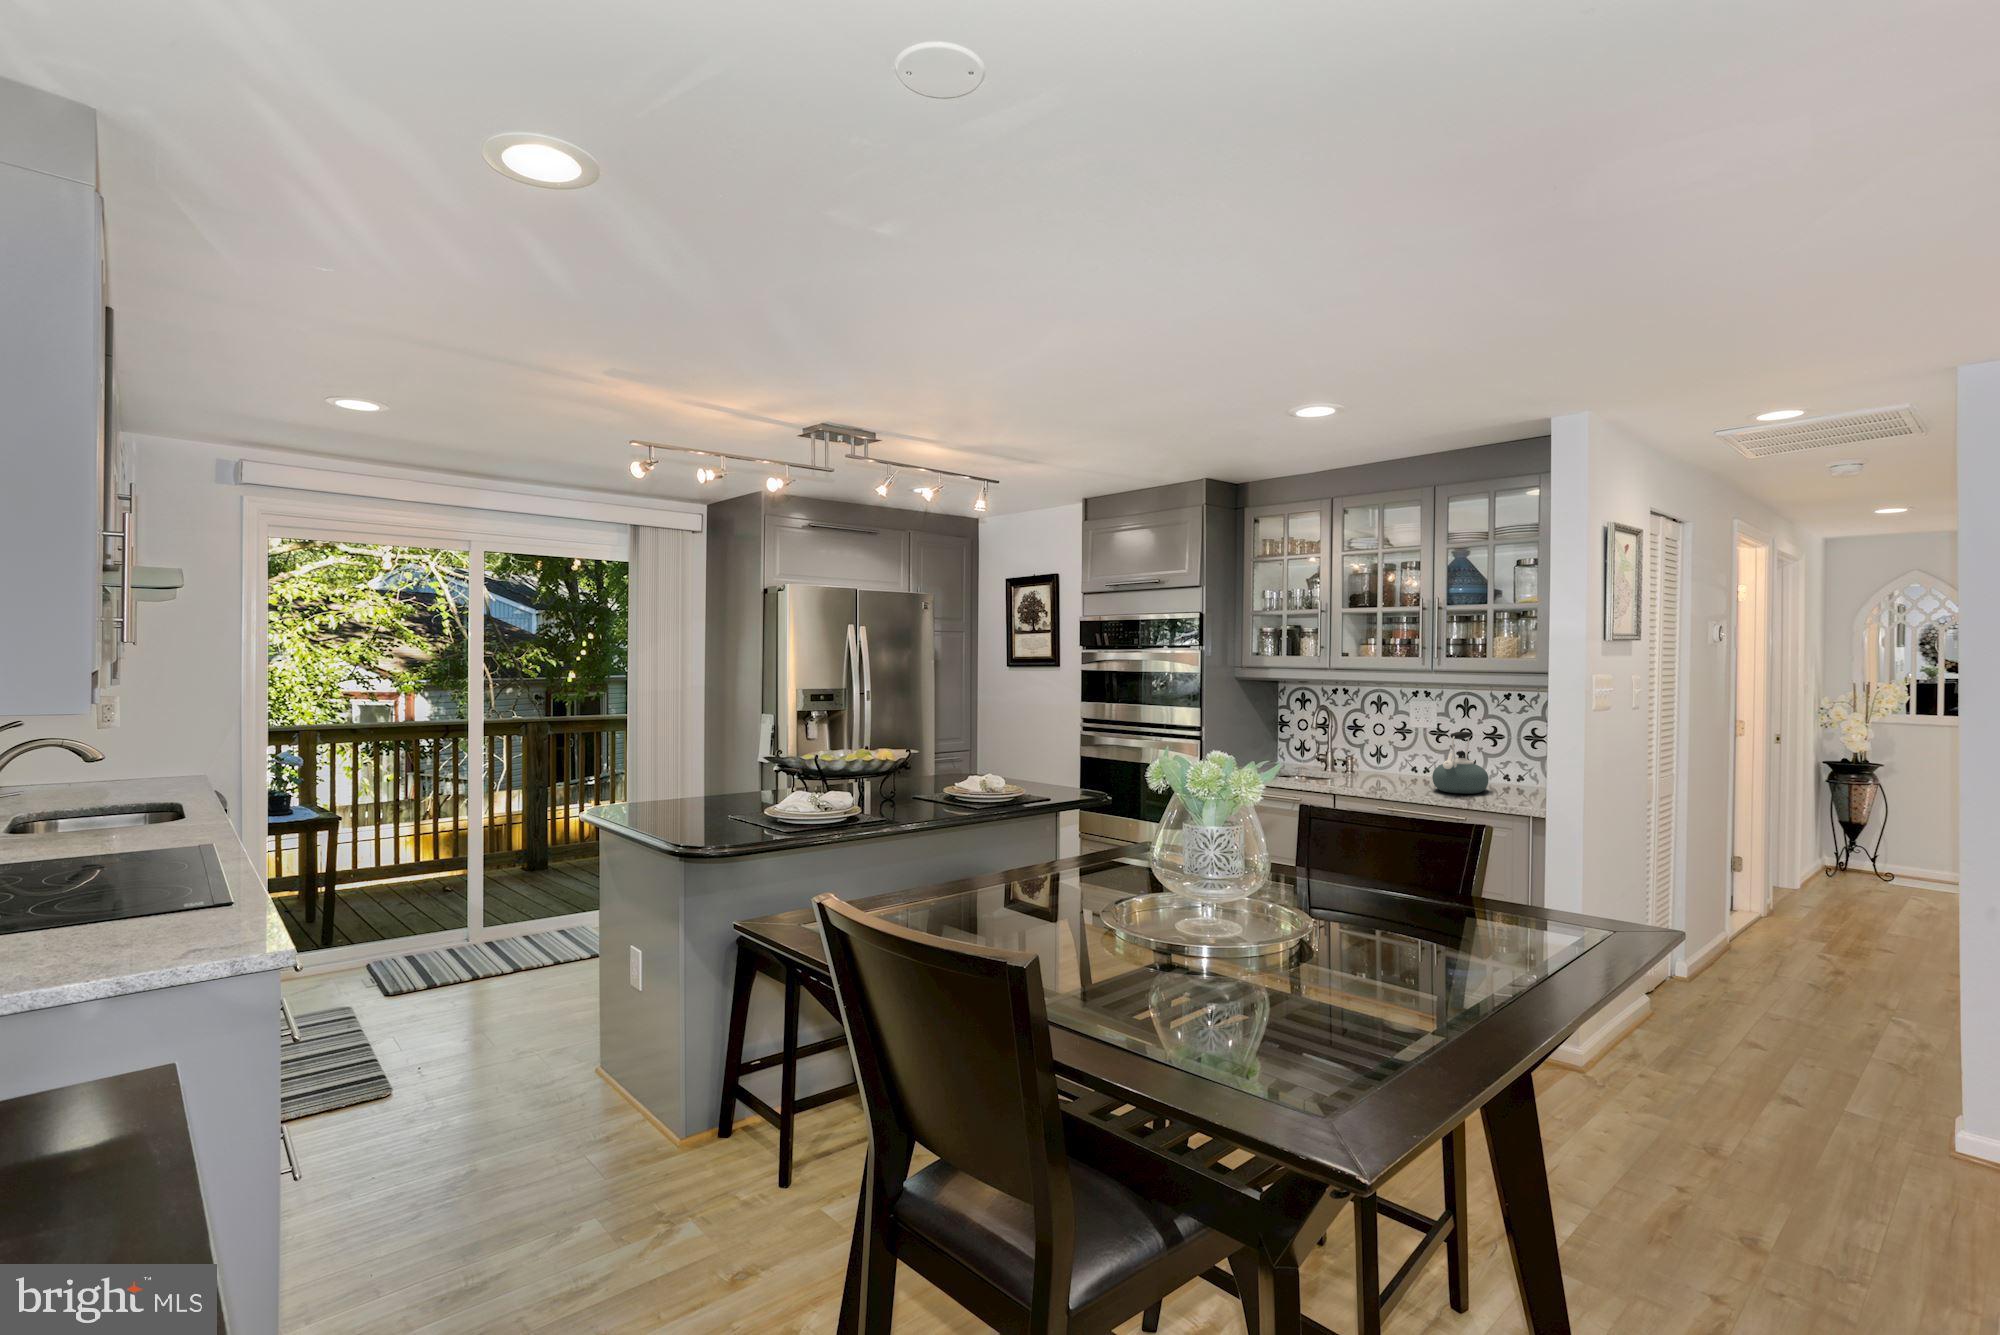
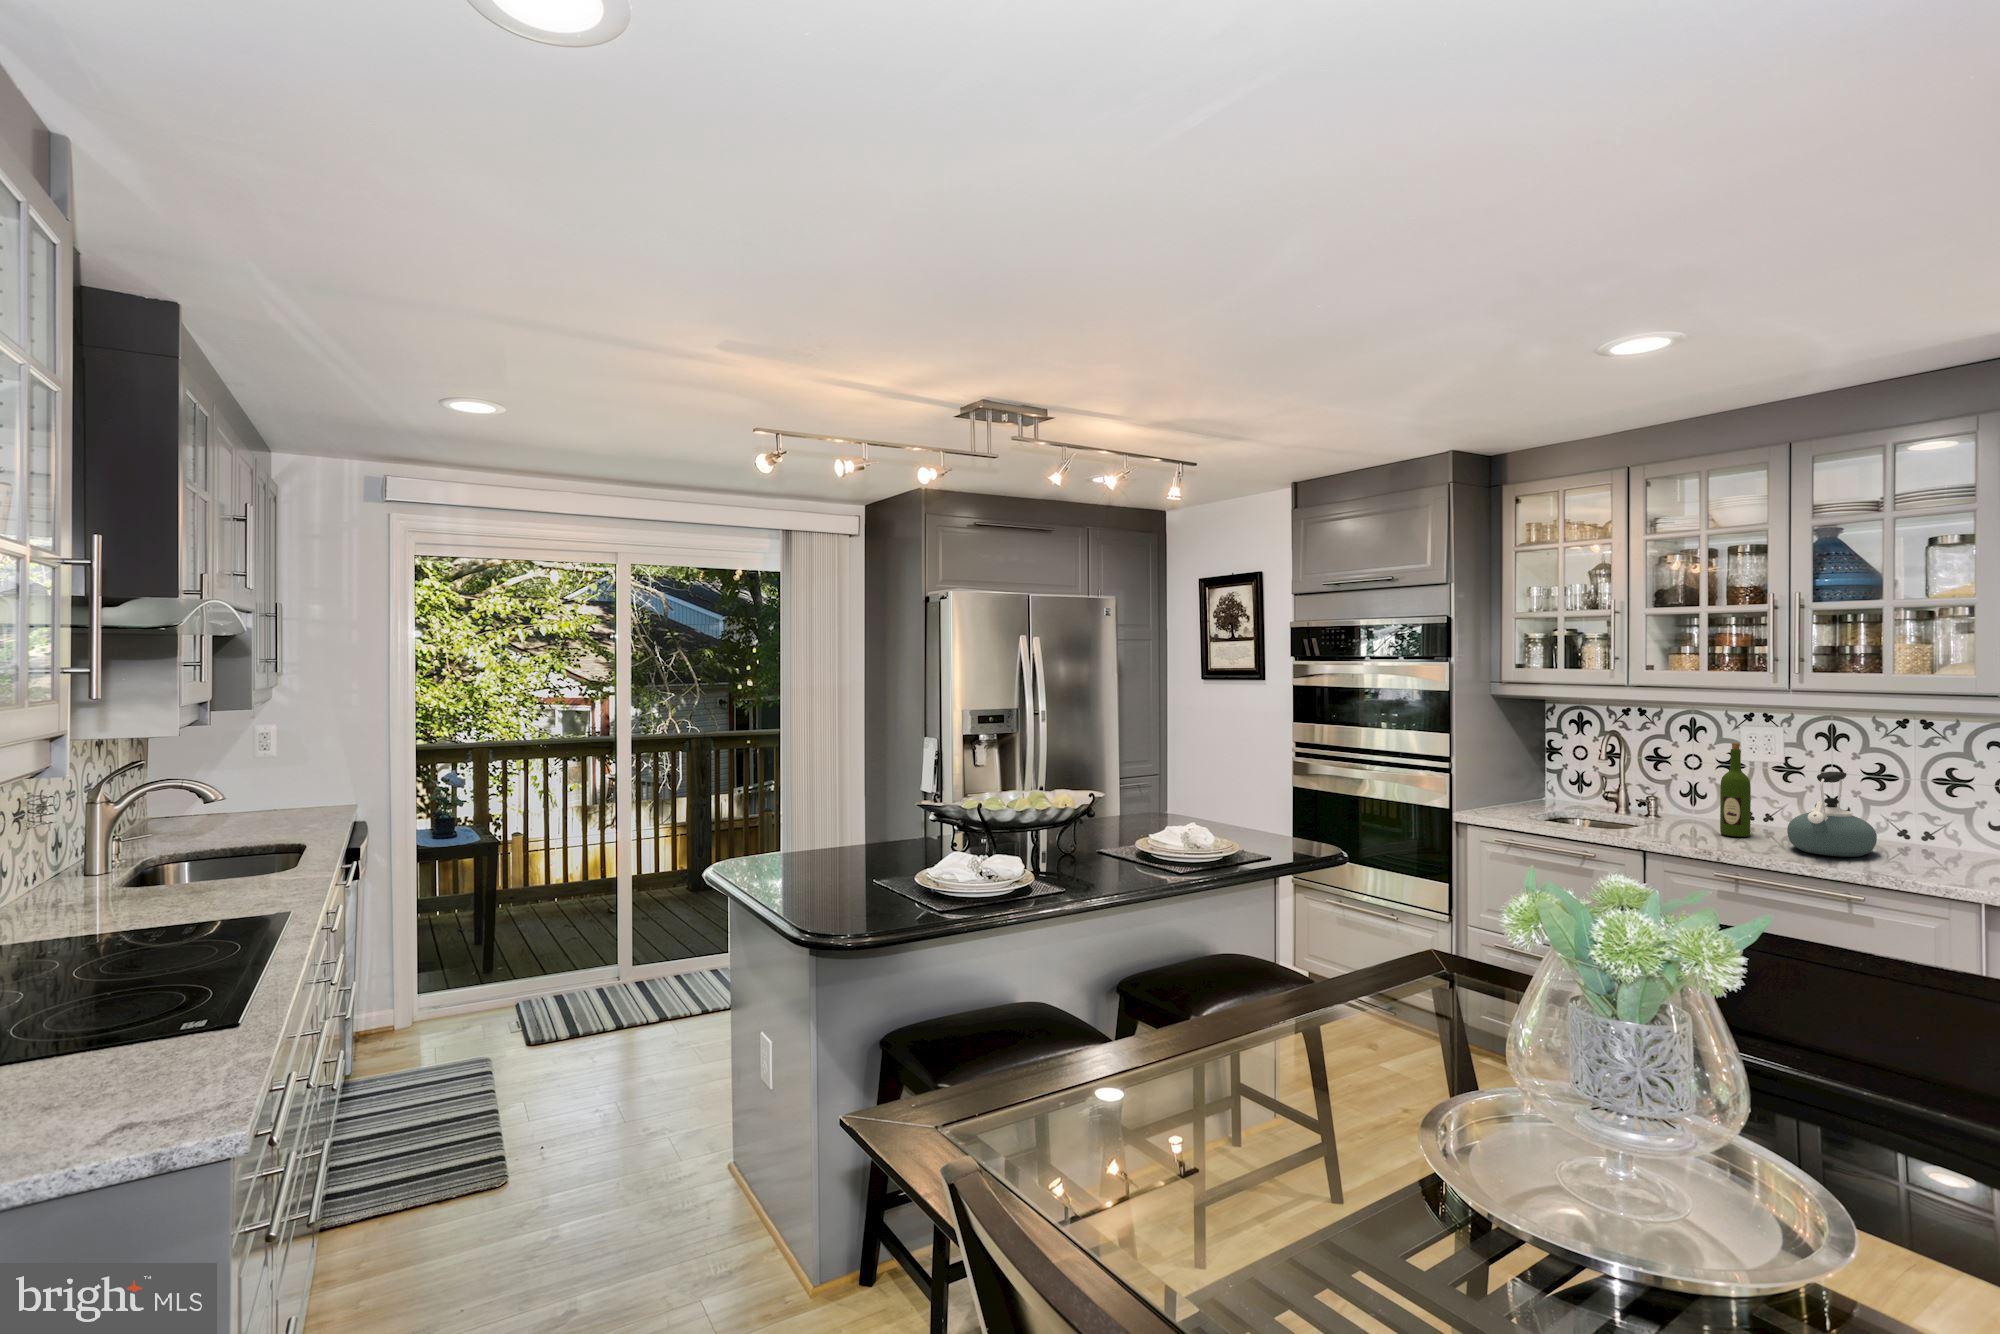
wine bottle: none [1392,712,1412,783] -> present [1720,743,1751,837]

